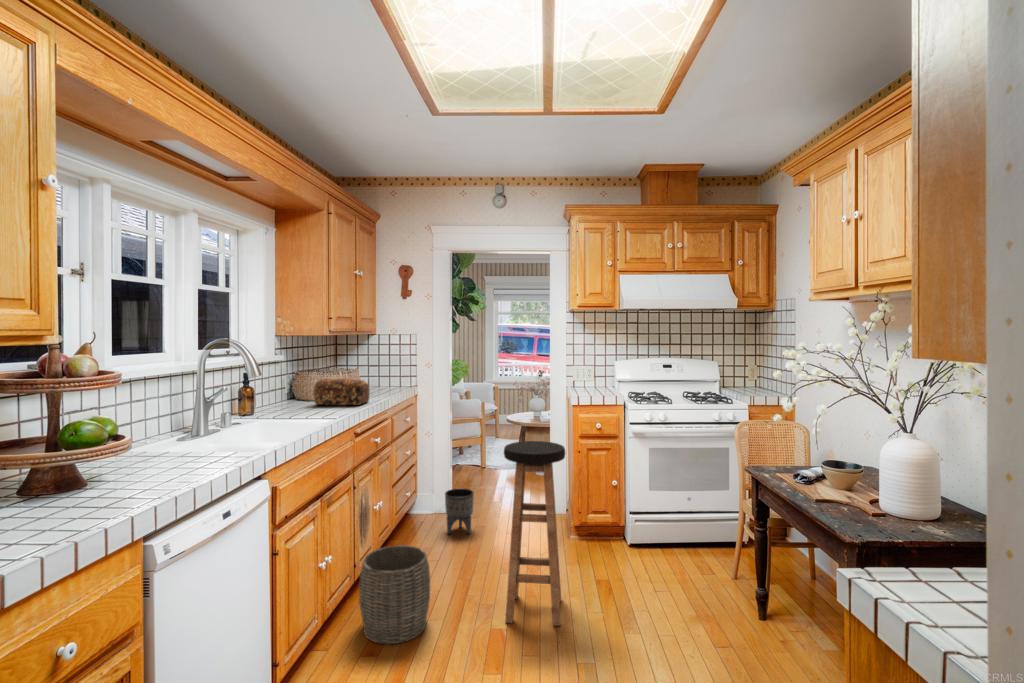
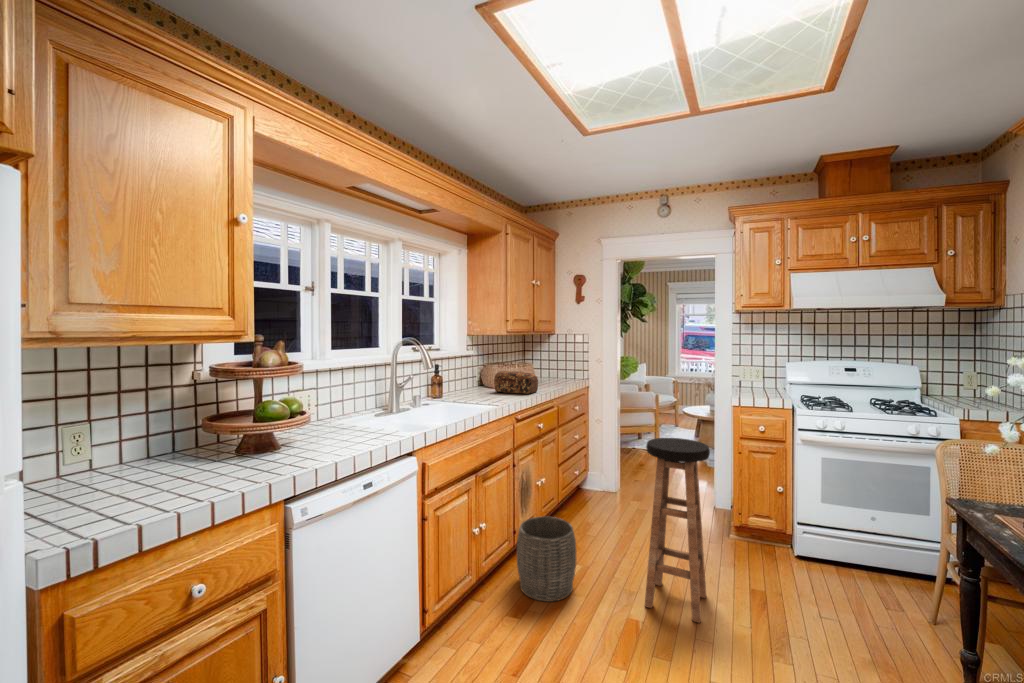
planter: present [445,488,474,534] -> none [605,474,632,516]

